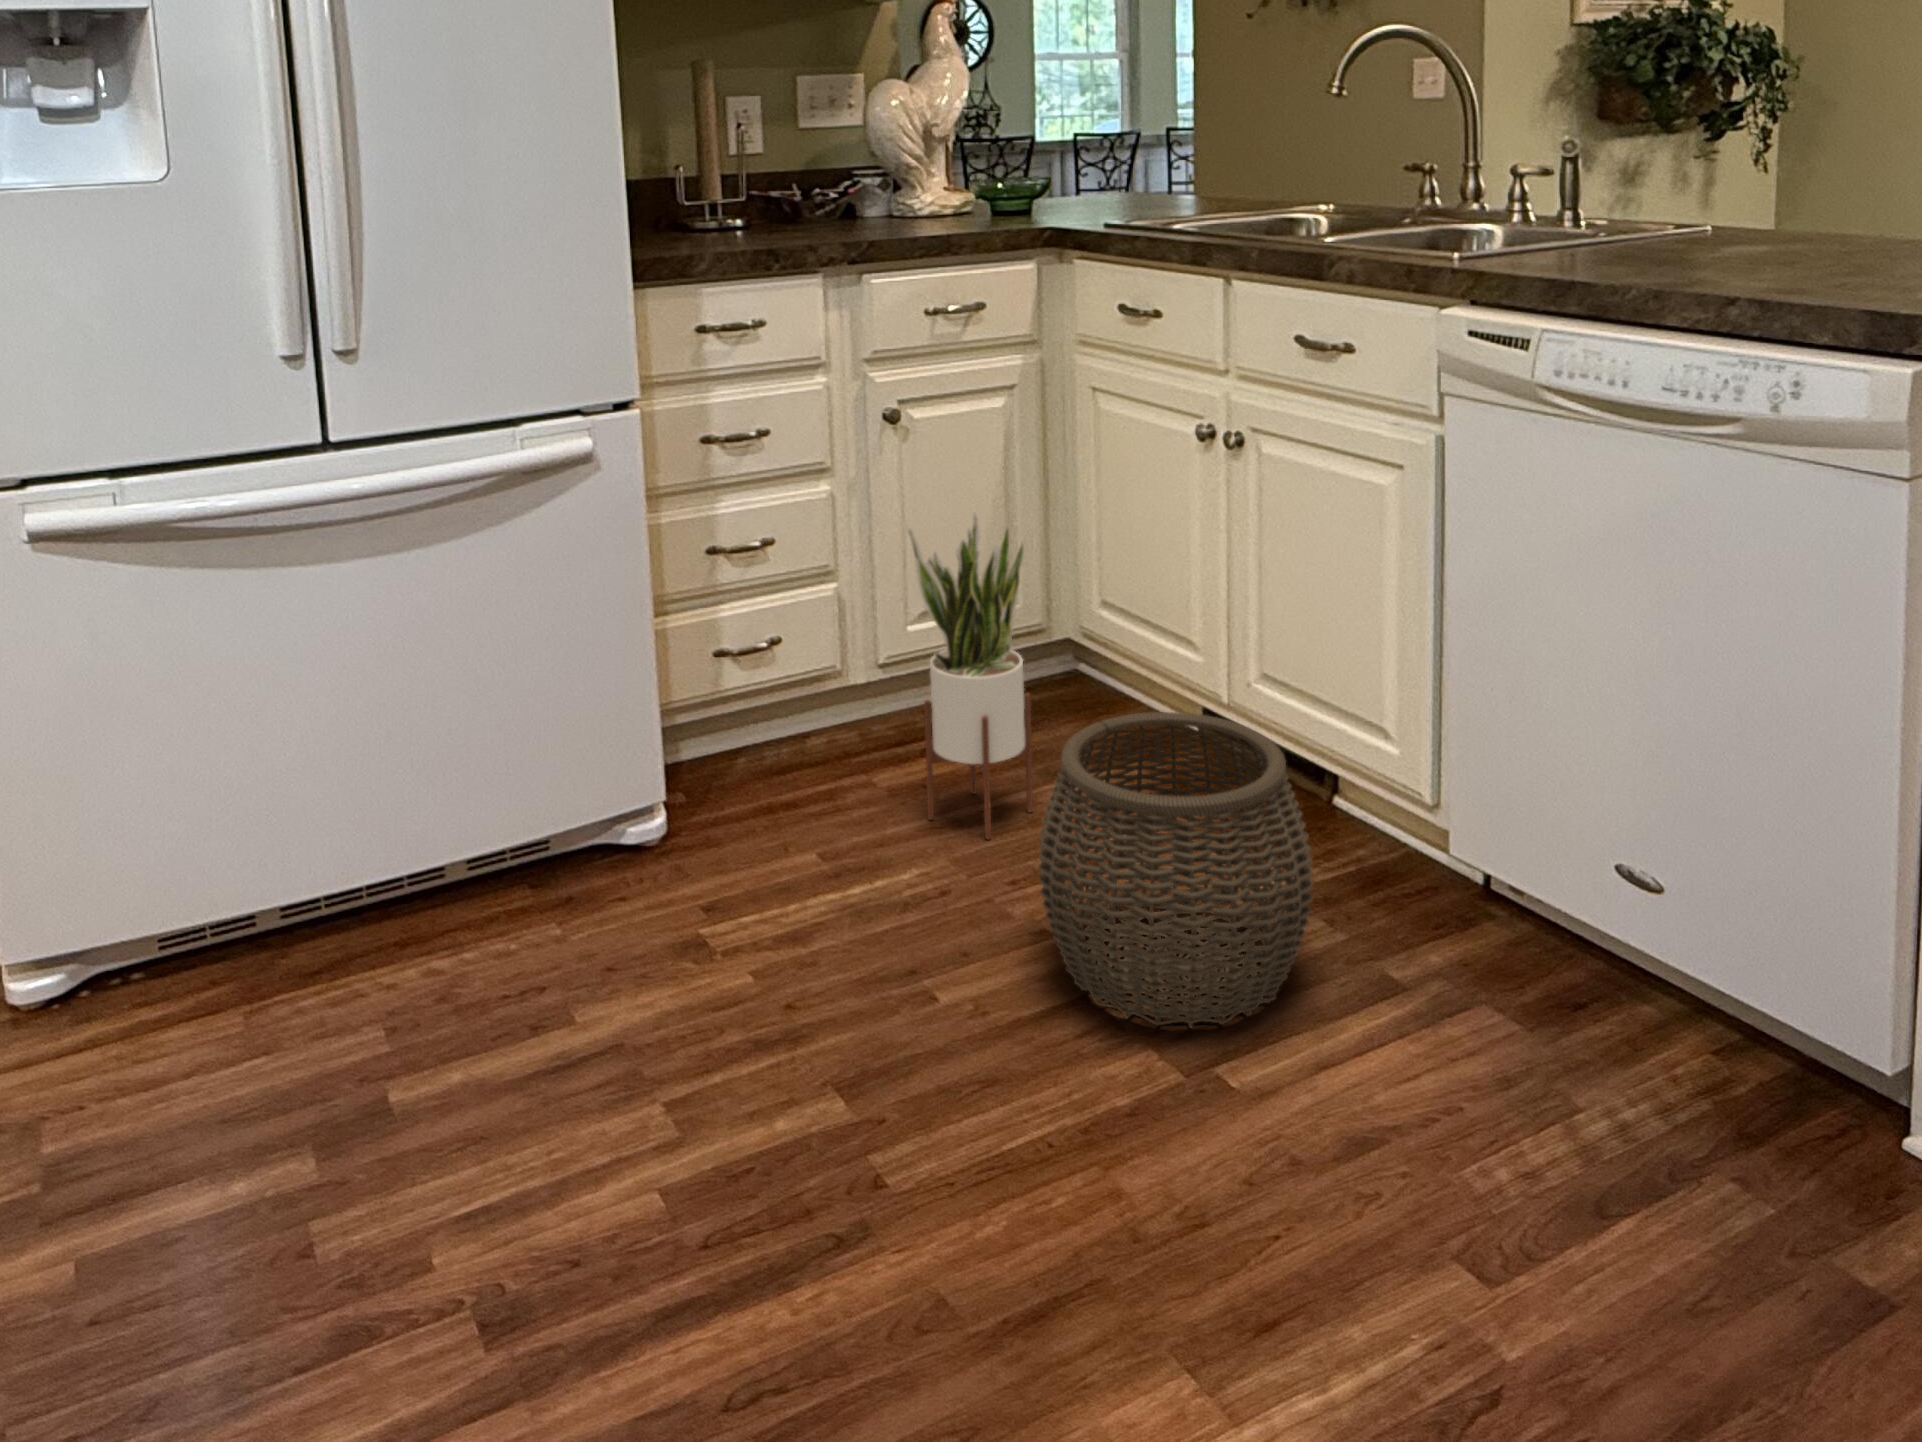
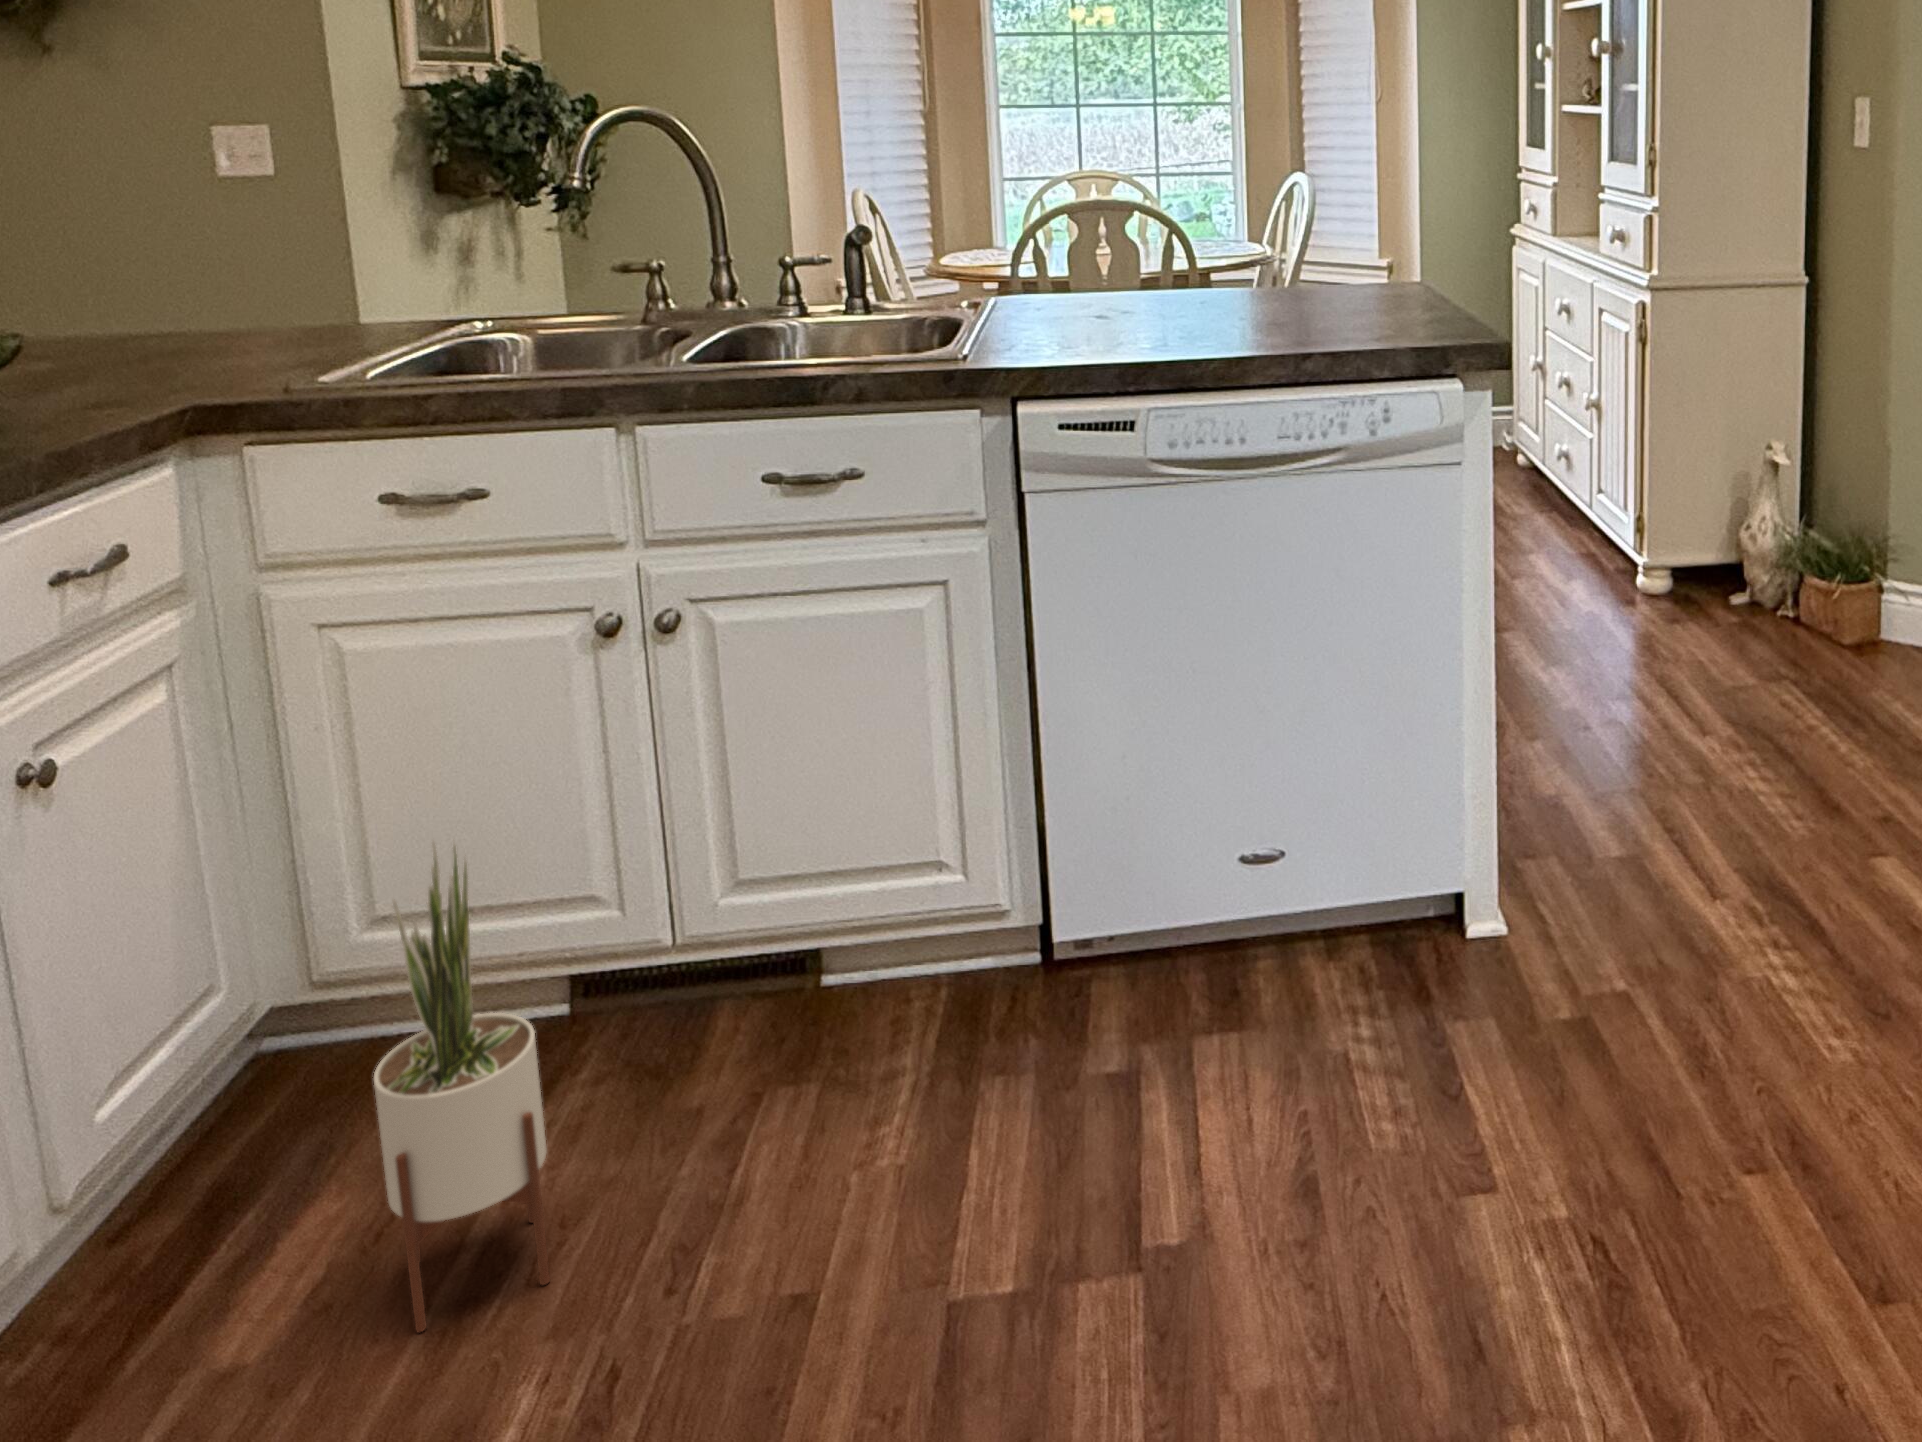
woven basket: present [1038,712,1313,1028] -> none [802,902,1126,1295]

